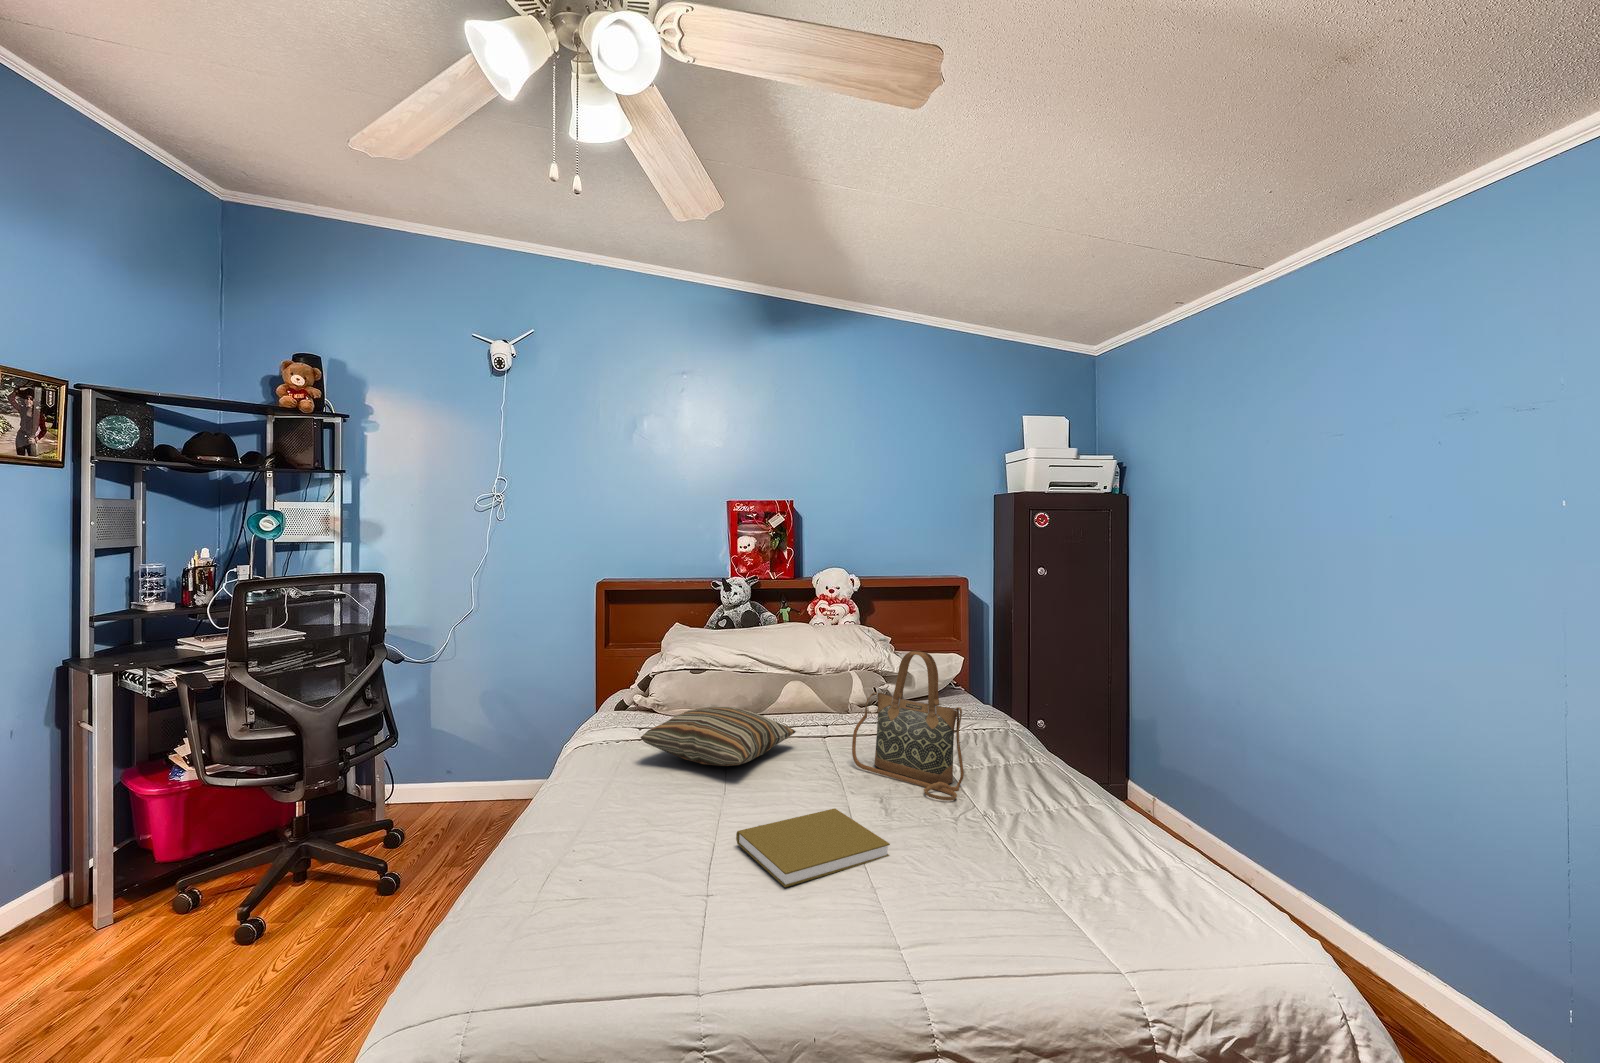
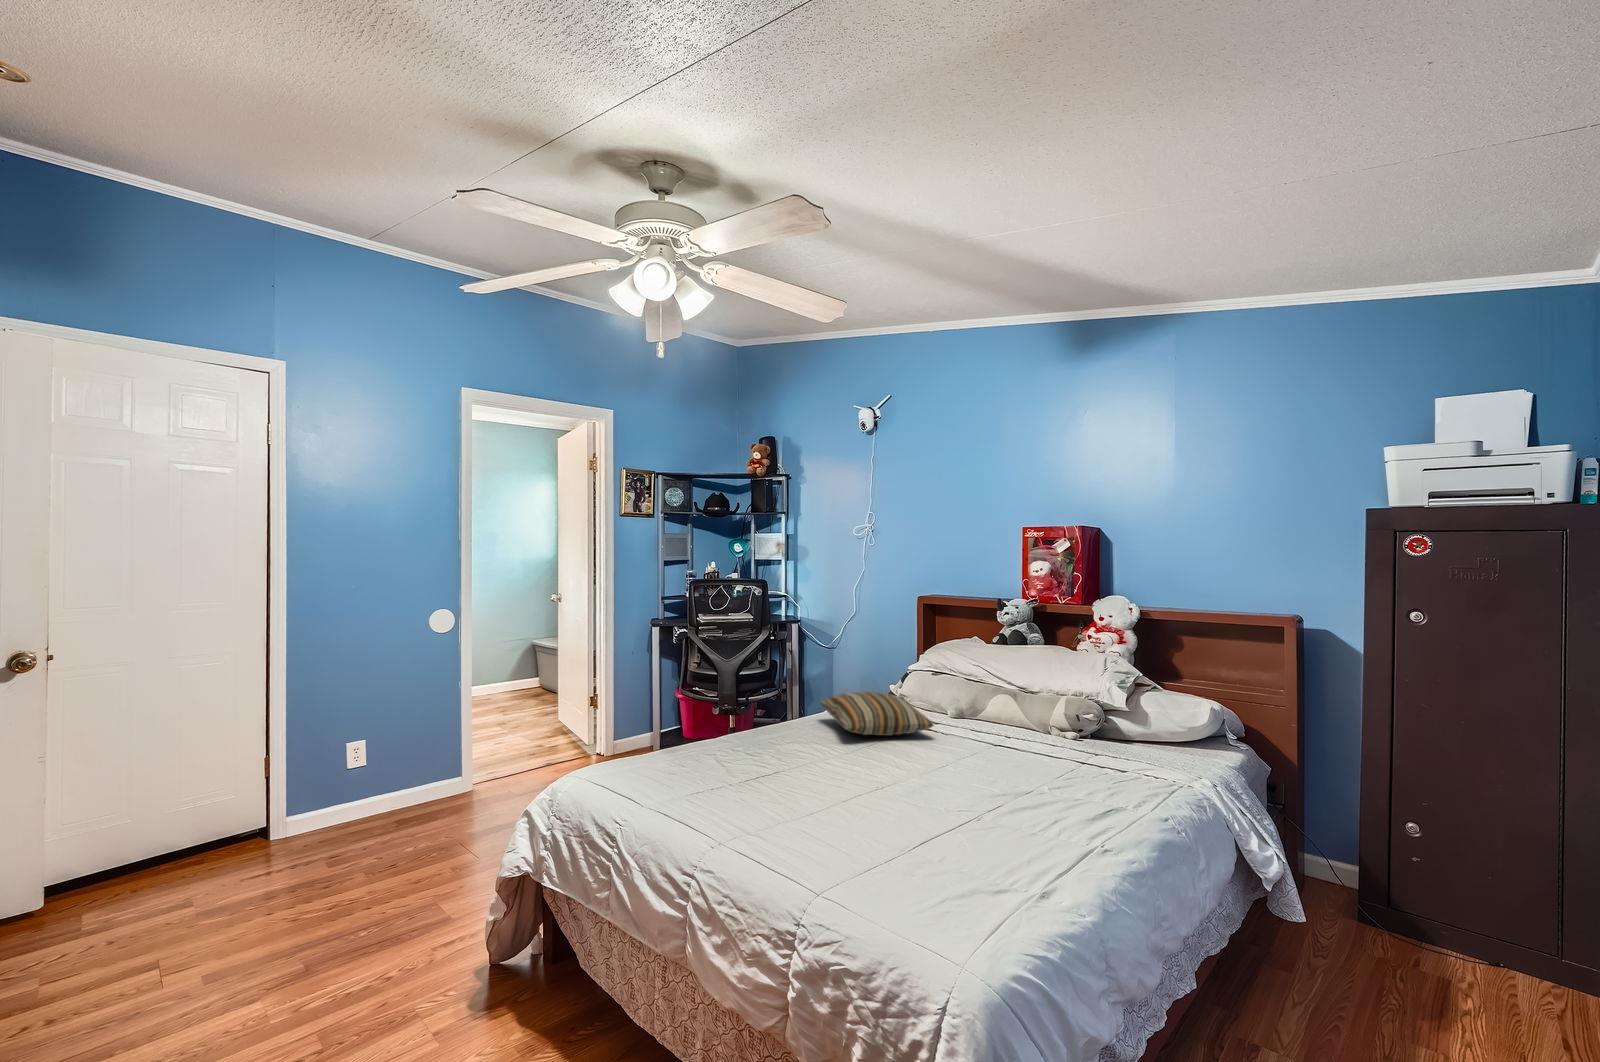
handbag: present [852,651,964,801] -> none [944,664,1001,798]
book: present [736,809,890,887] -> none [749,756,853,802]

